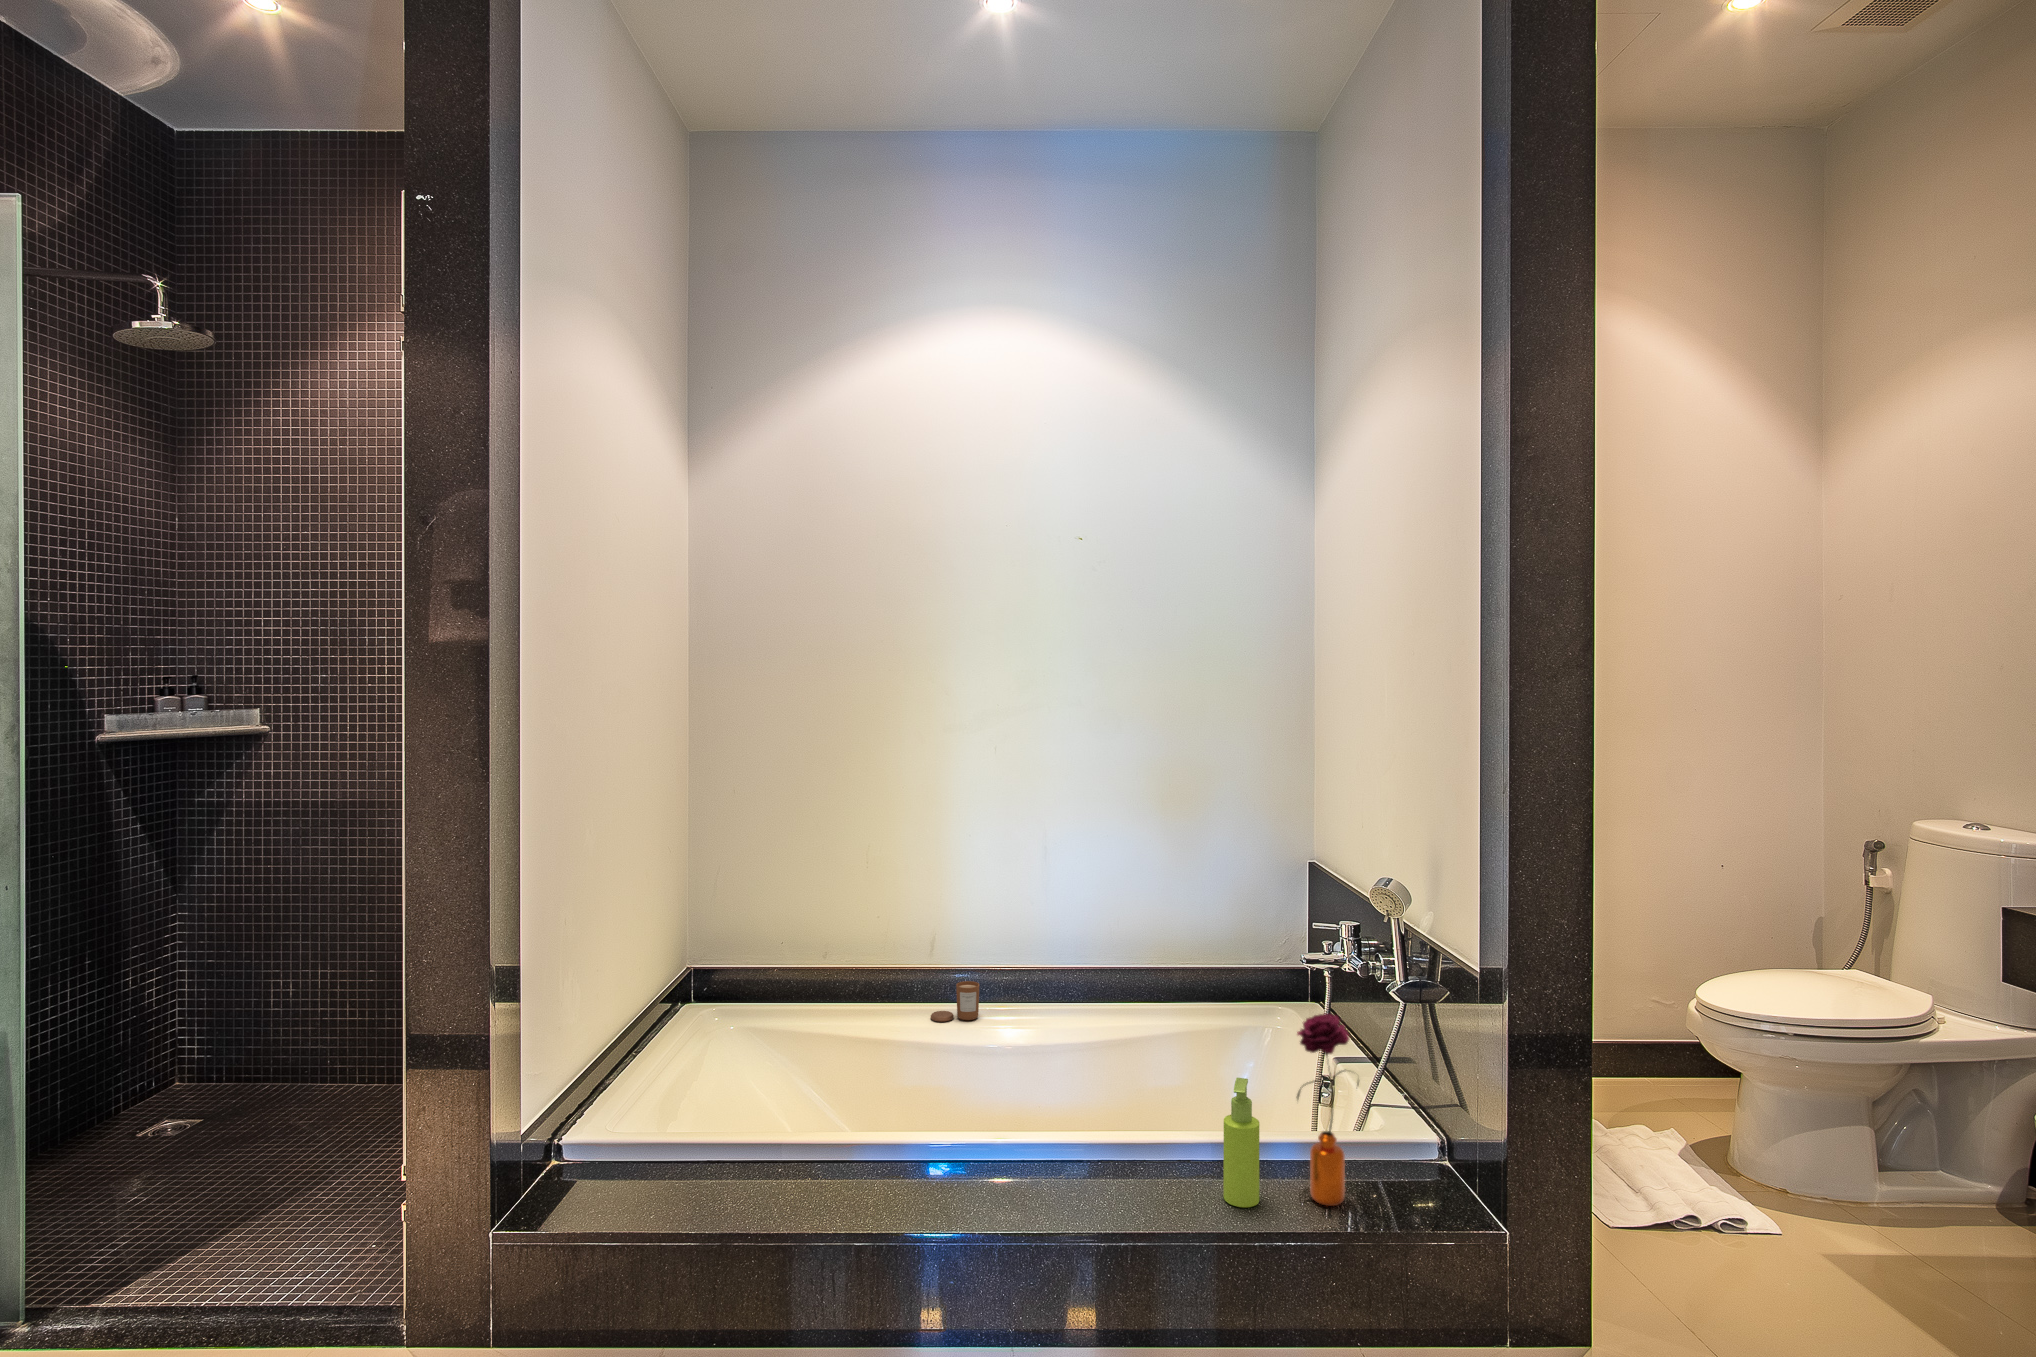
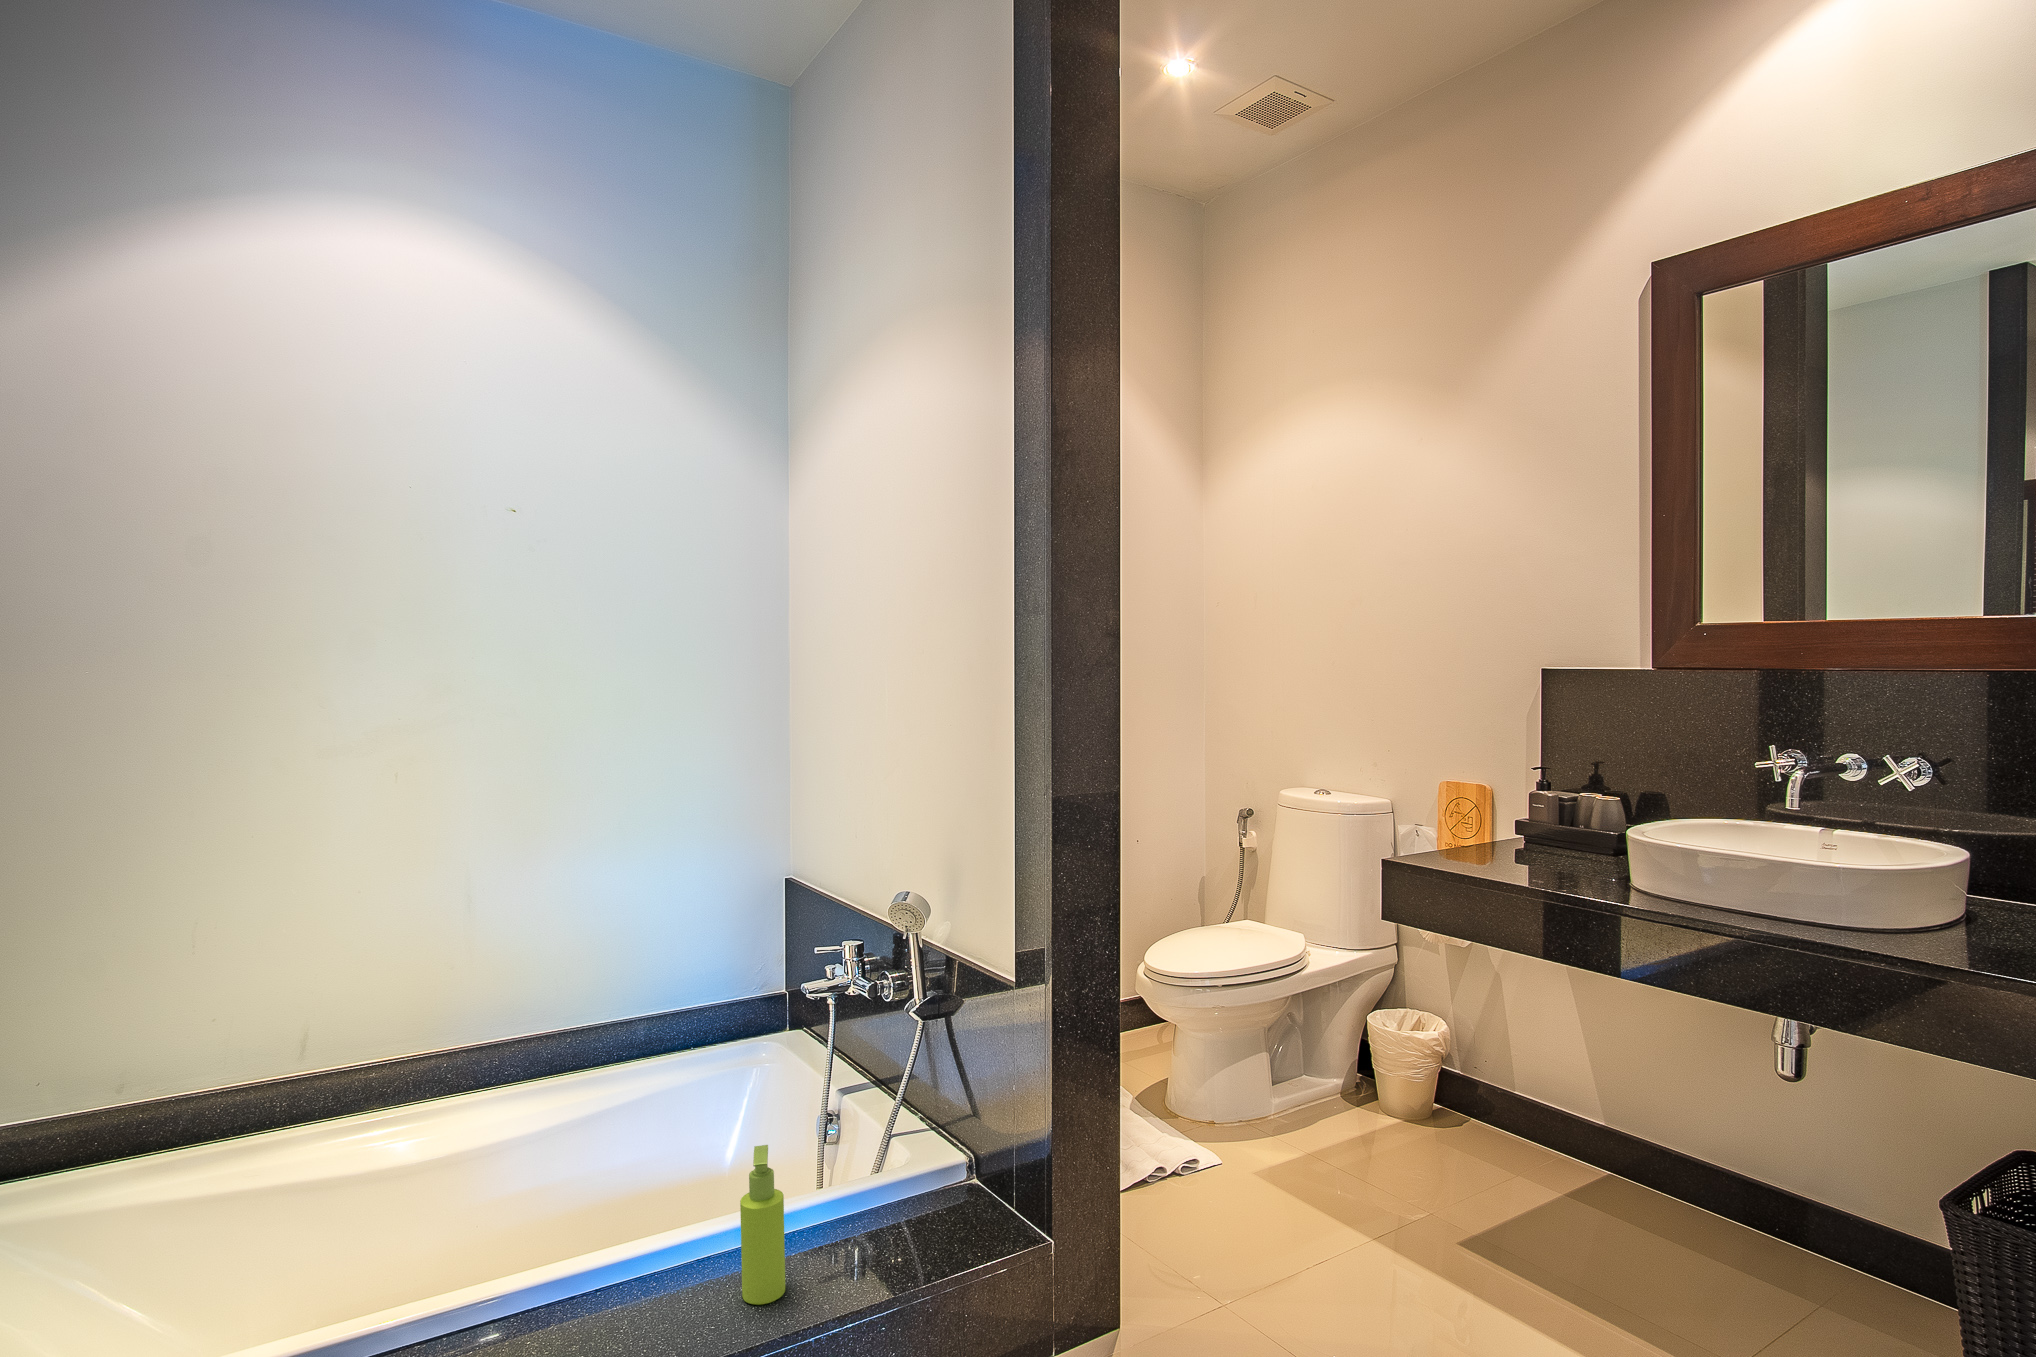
candle: present [931,981,979,1021] -> none [309,1093,386,1158]
flower: present [1297,1013,1359,1206] -> none [822,1047,892,1270]

